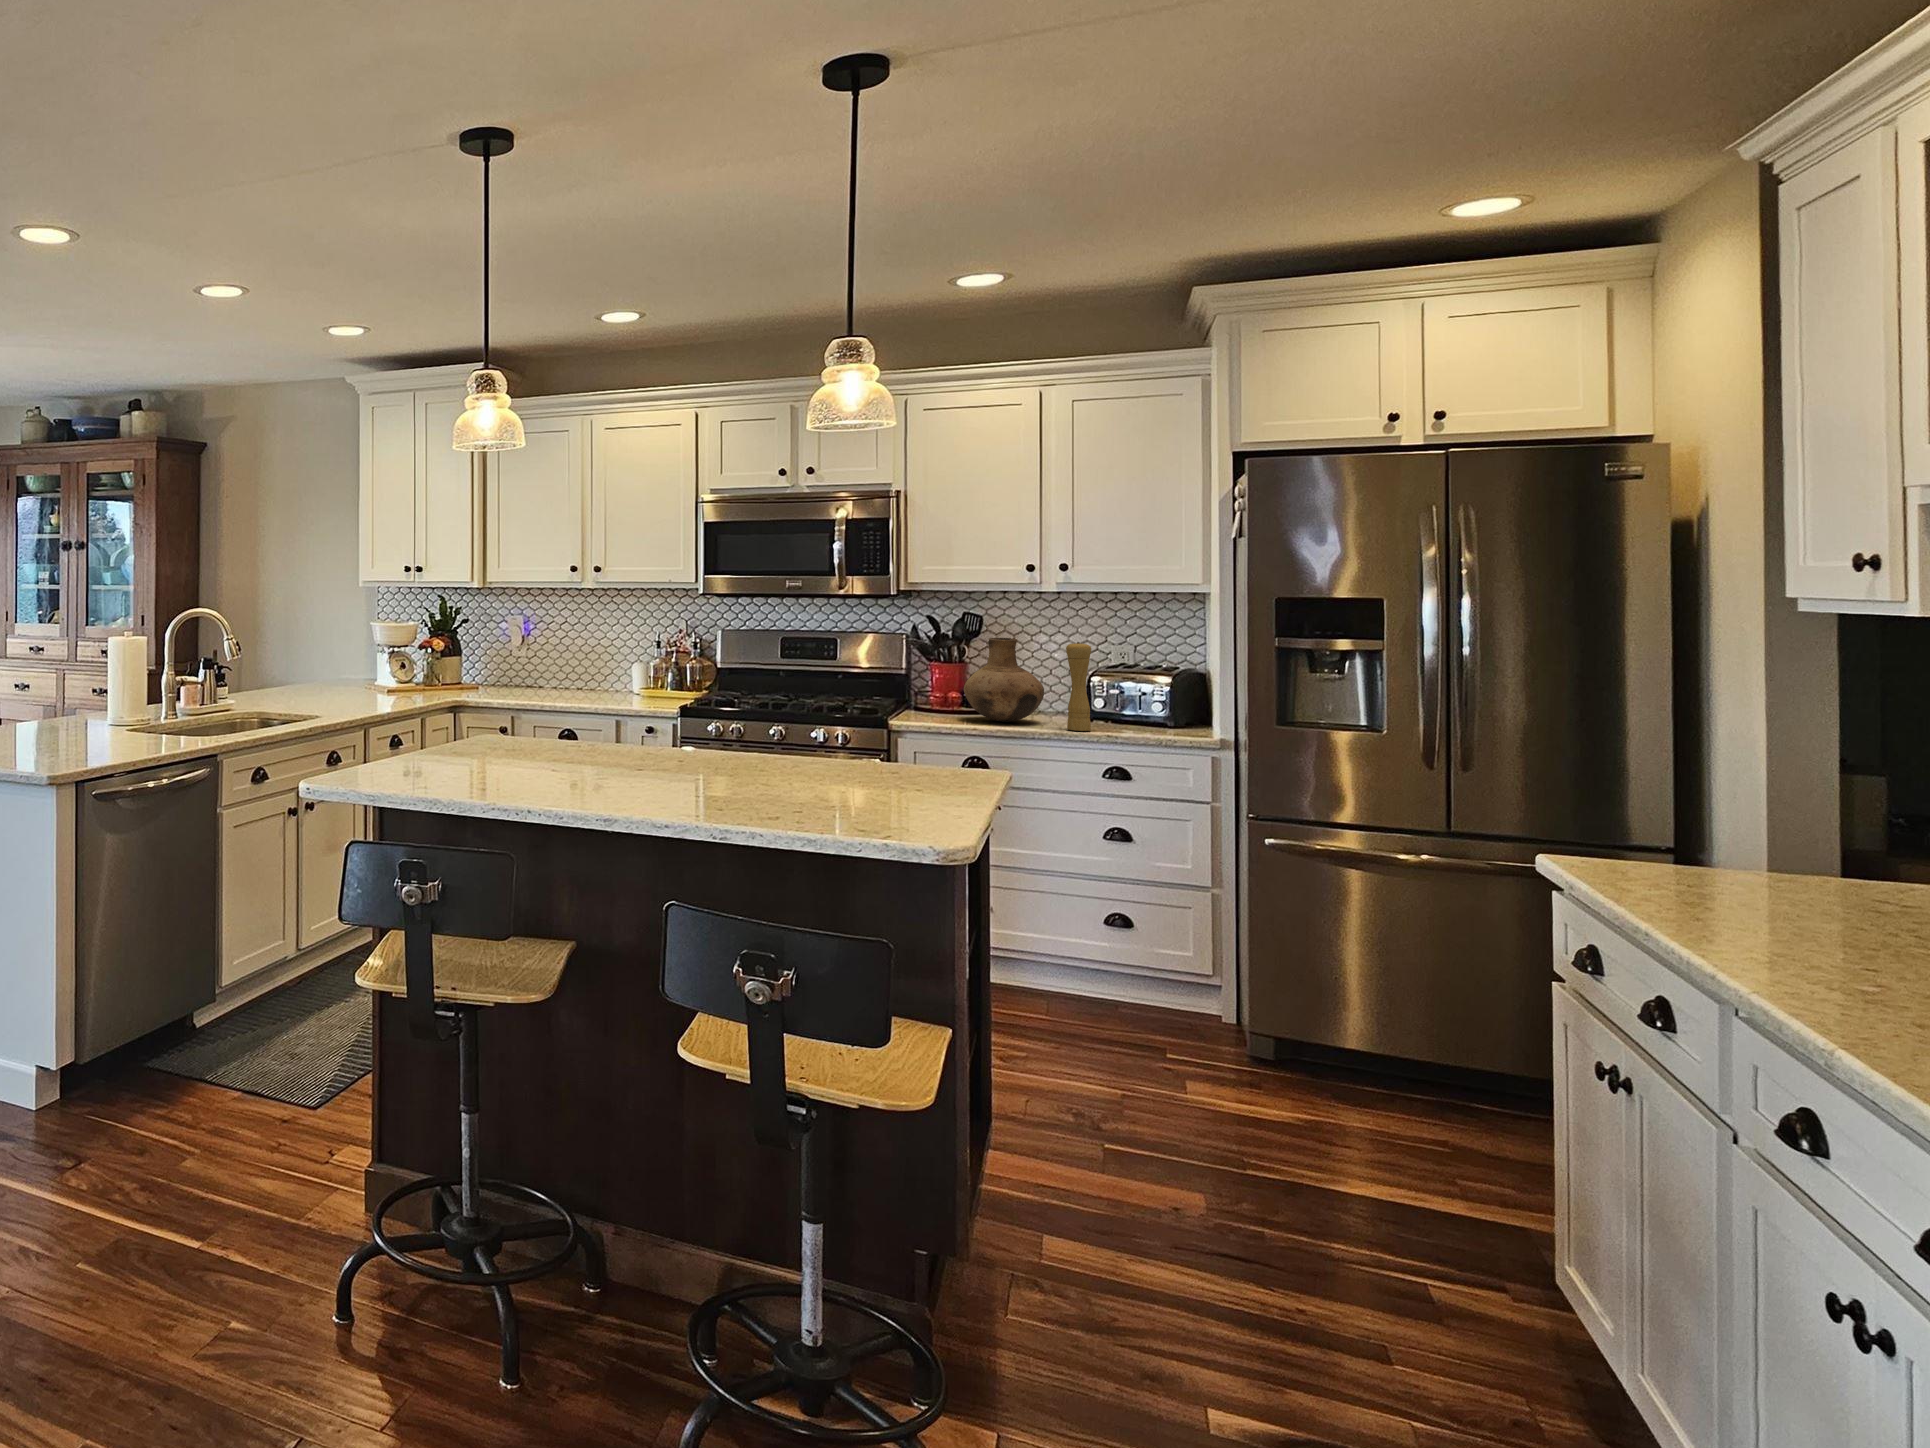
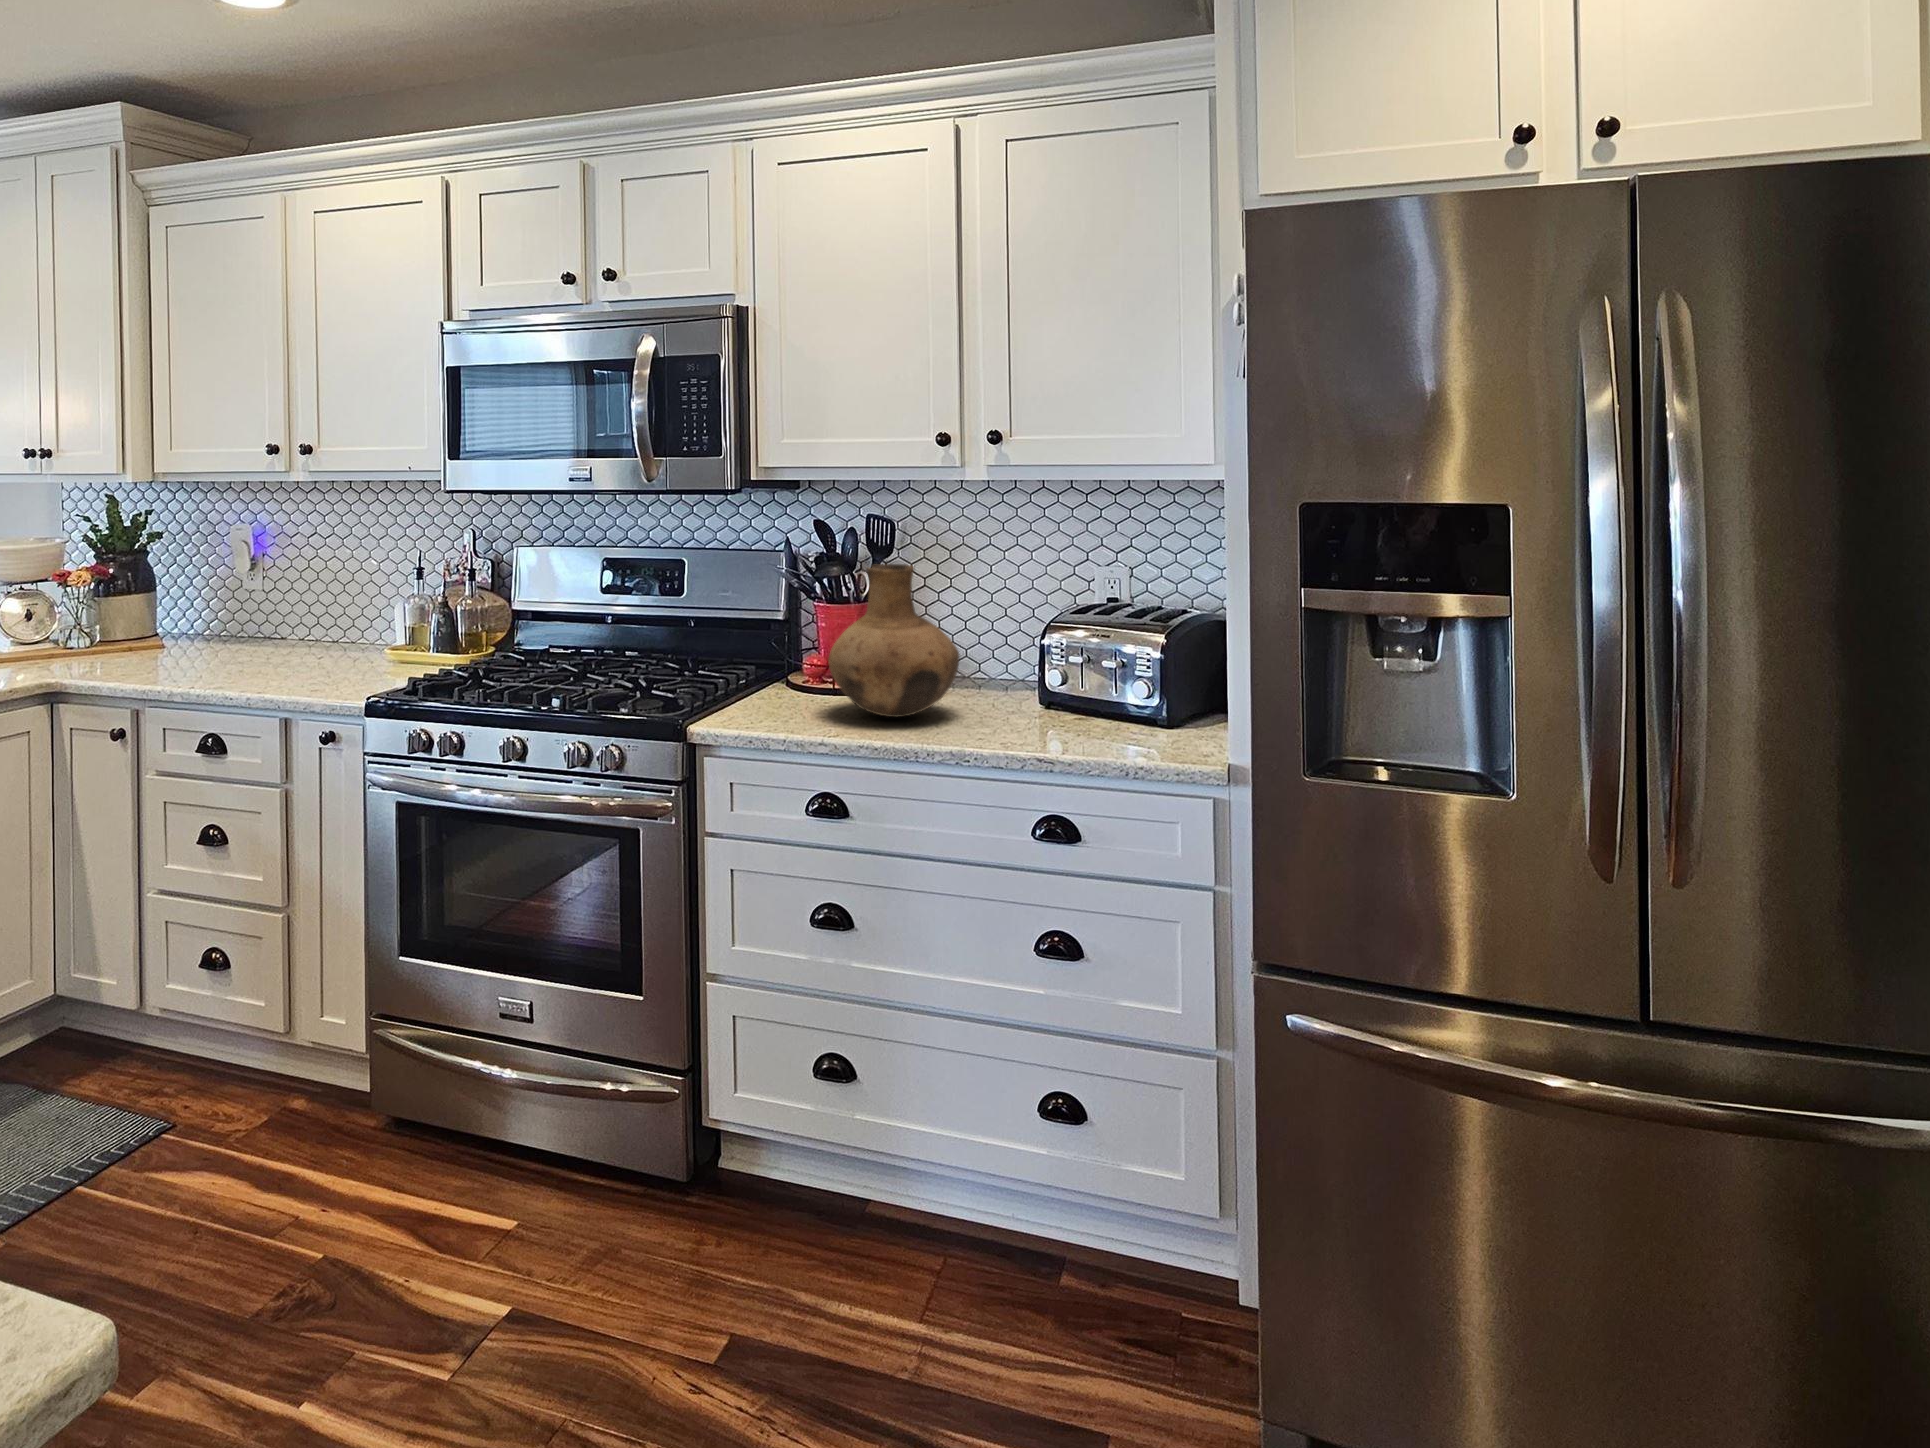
pepper mill: present [1066,642,1091,731] -> none [977,575,1019,743]

